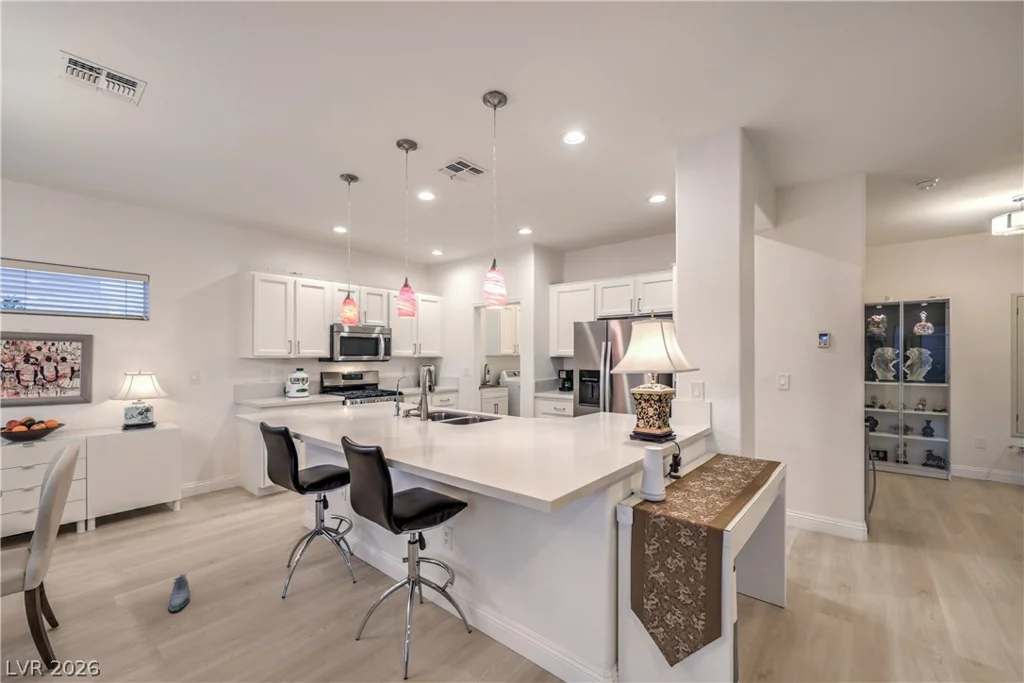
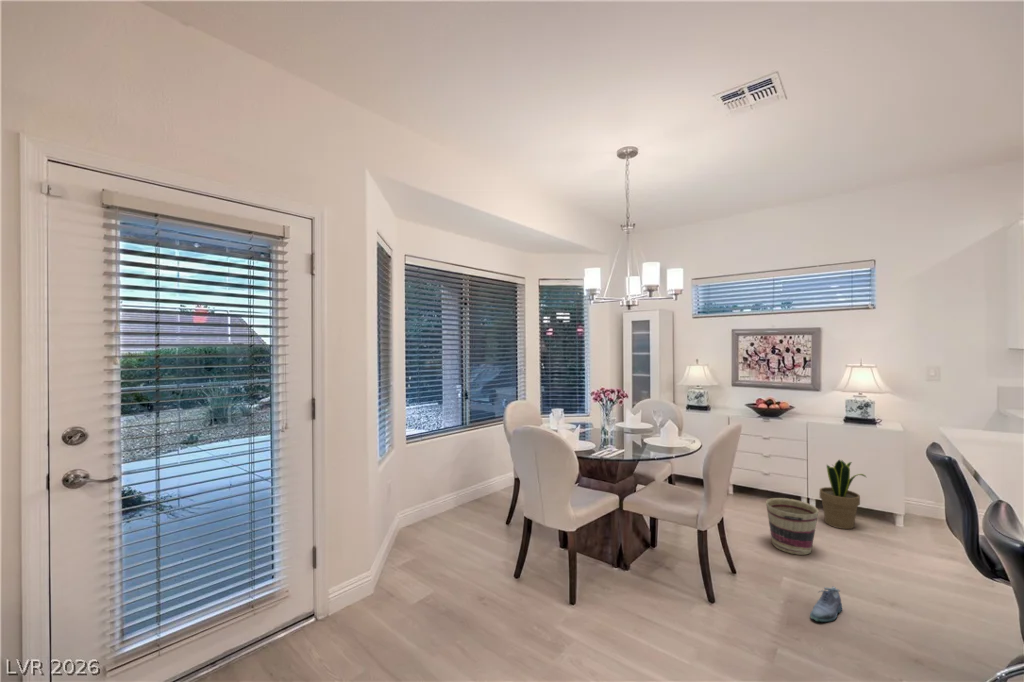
potted plant: none [110,466,160,538] -> present [820,460,866,529]
basket: none [68,518,135,582] -> present [766,498,818,555]

